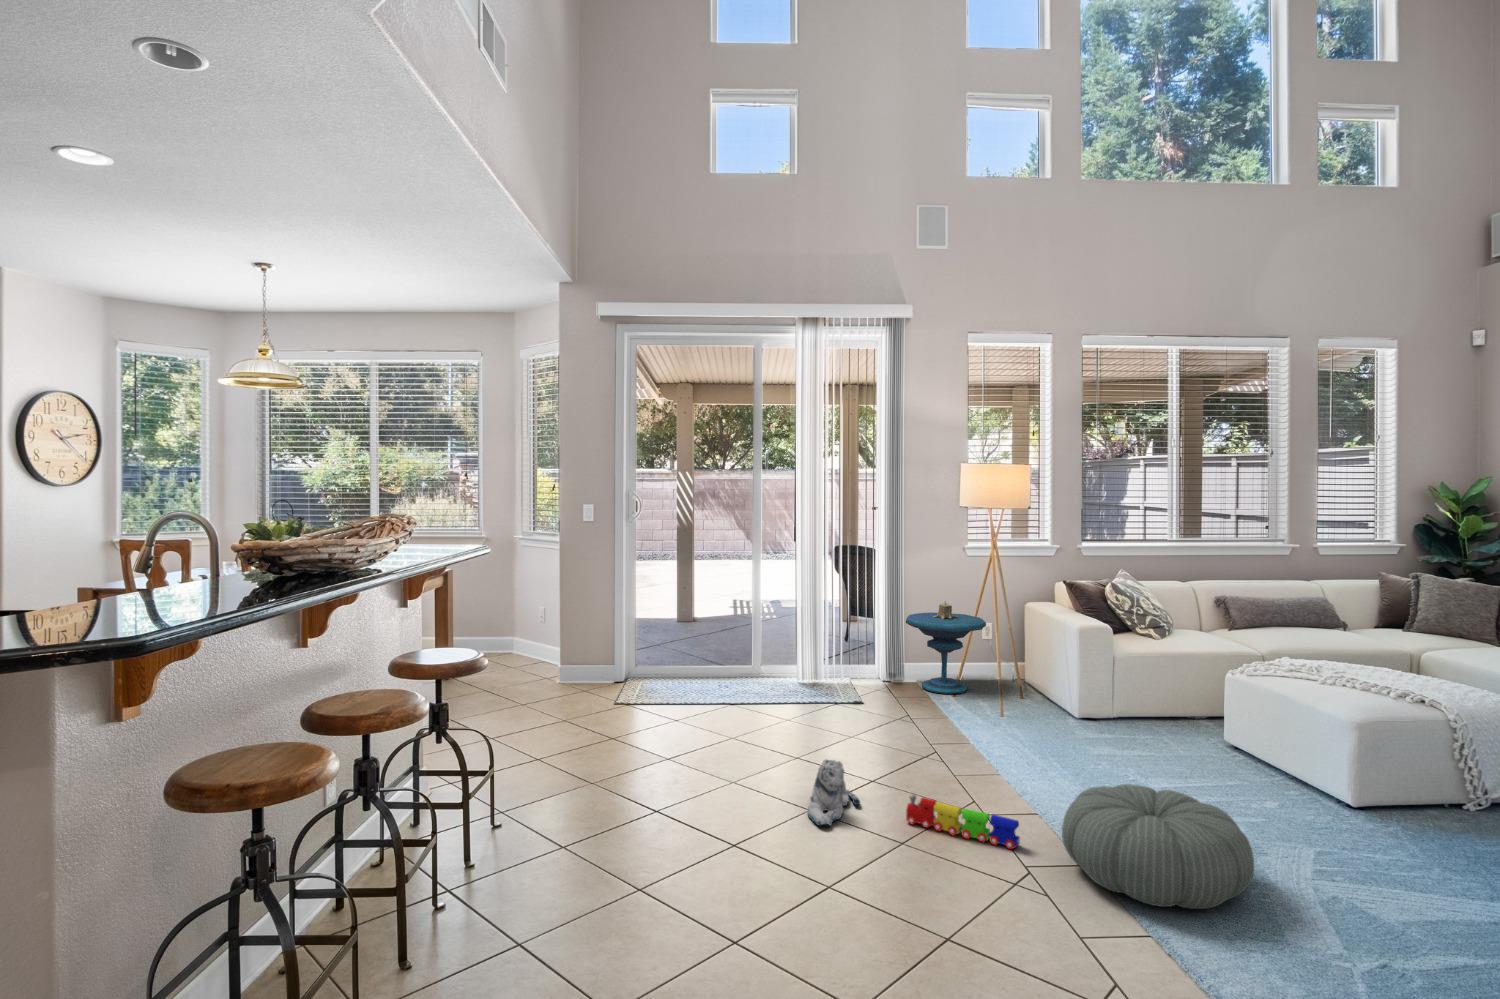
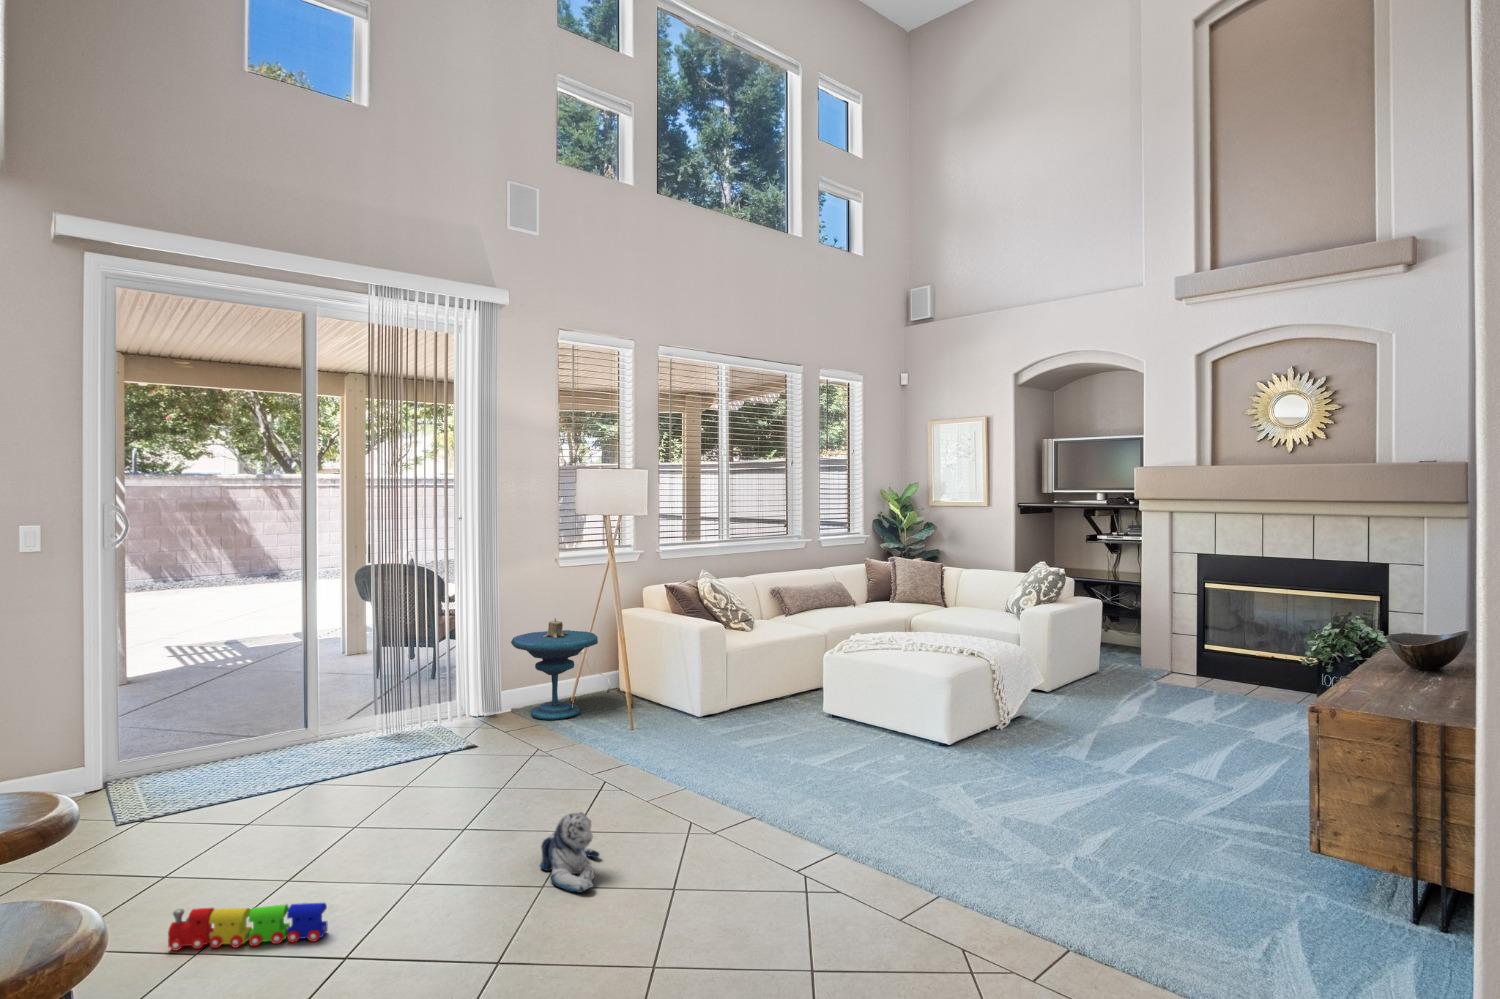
pouf: present [1062,784,1254,909] -> none [814,760,967,863]
toy train: present [906,794,1020,849] -> present [168,903,328,951]

